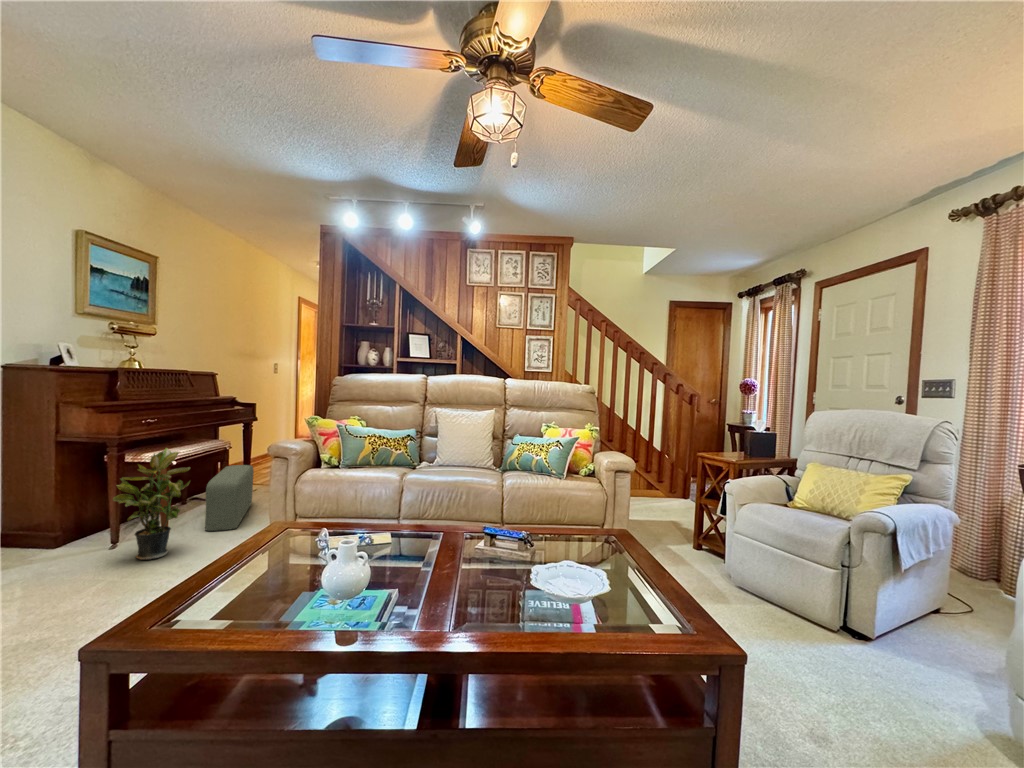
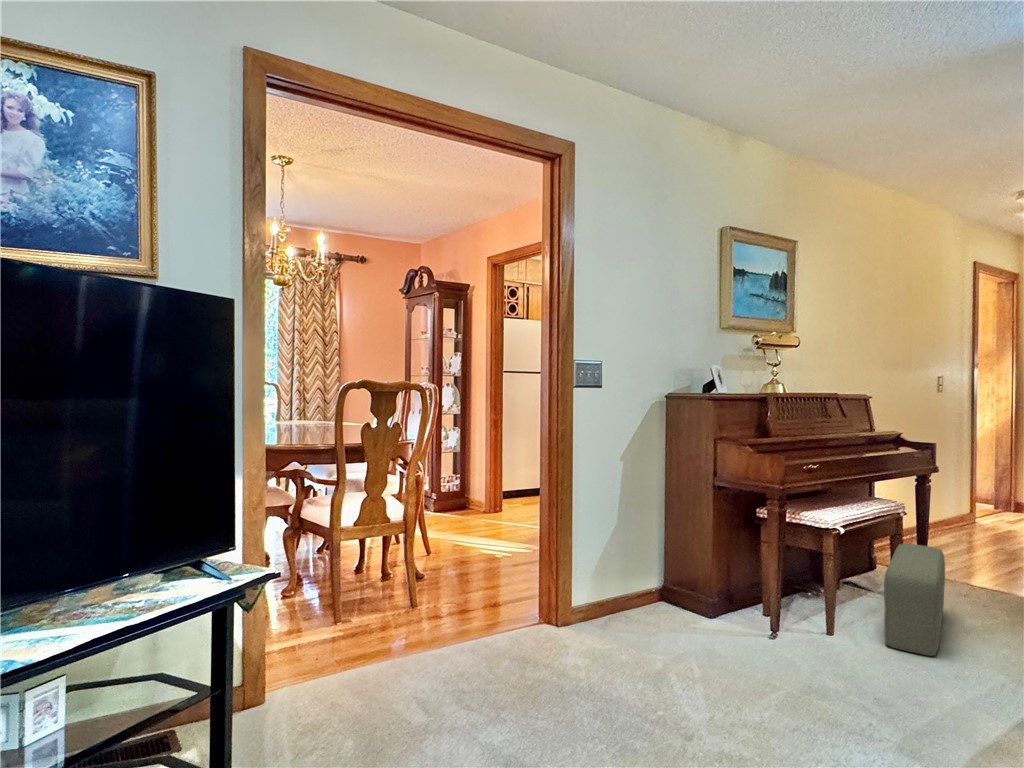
potted plant: present [113,448,190,560] -> none [779,511,875,673]

